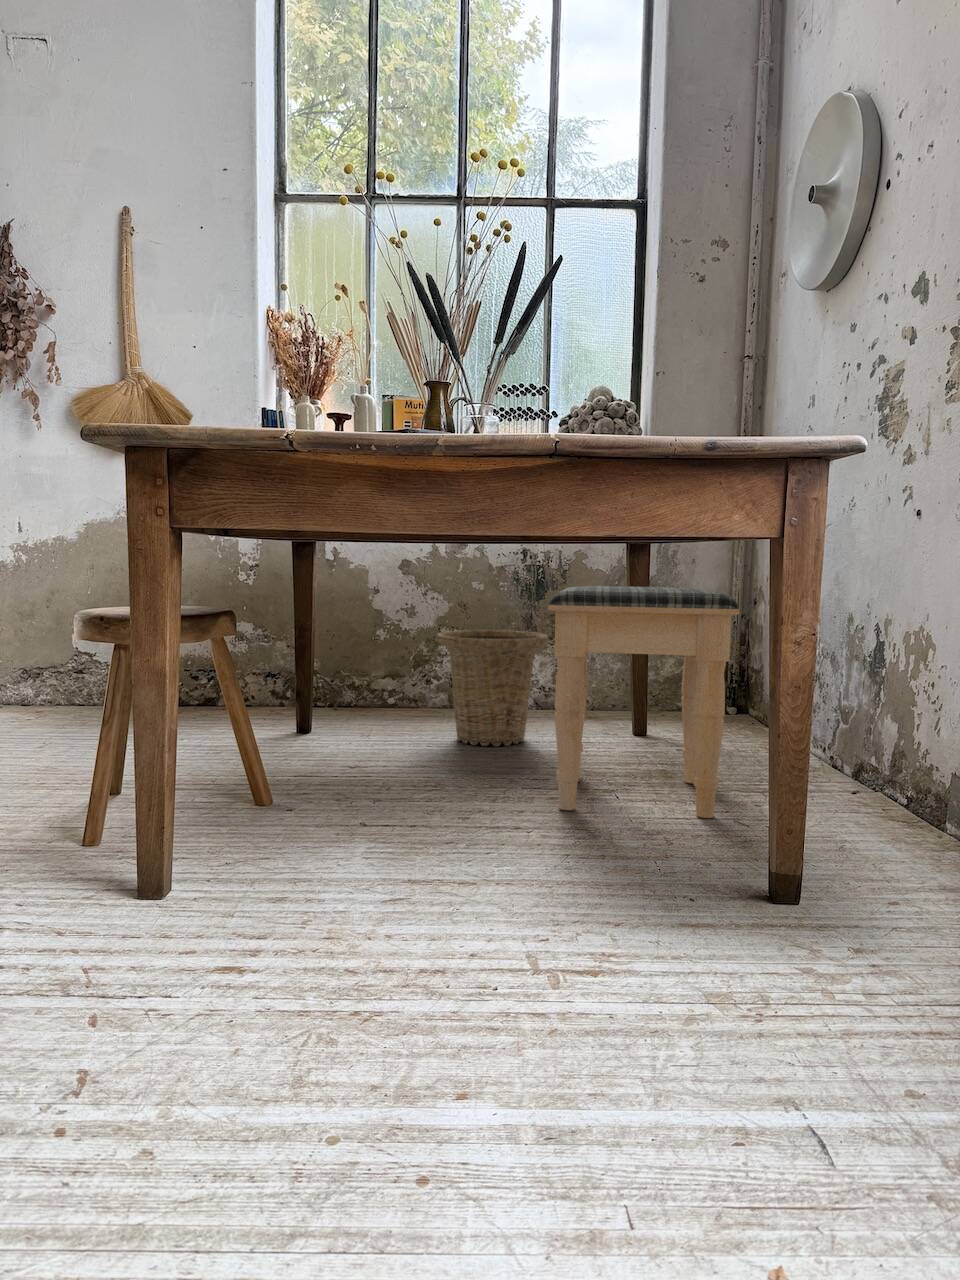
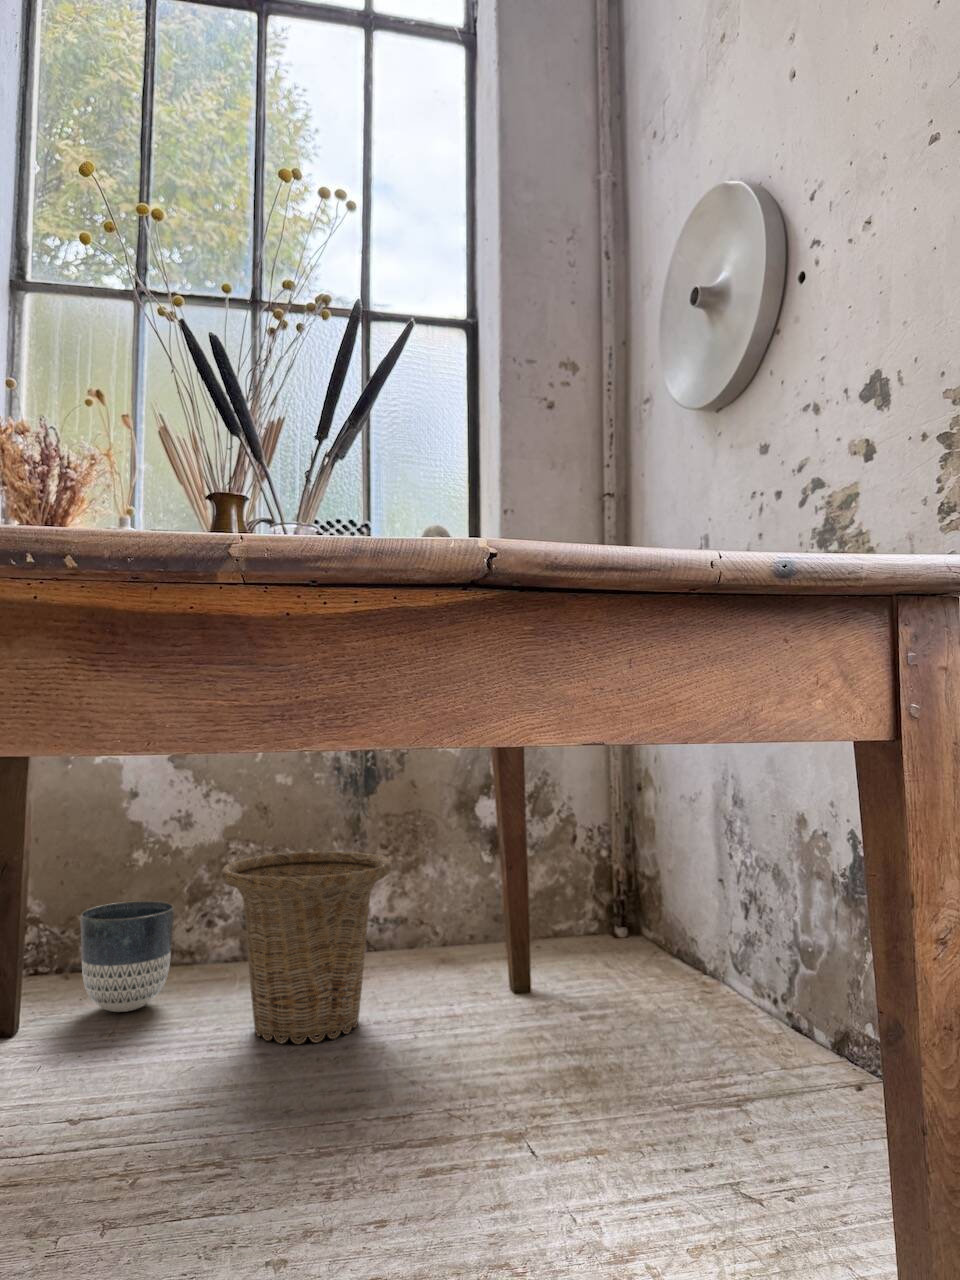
footstool: present [549,586,739,818] -> none [414,795,724,1219]
planter: none [347,659,405,726] -> present [81,901,174,1012]

